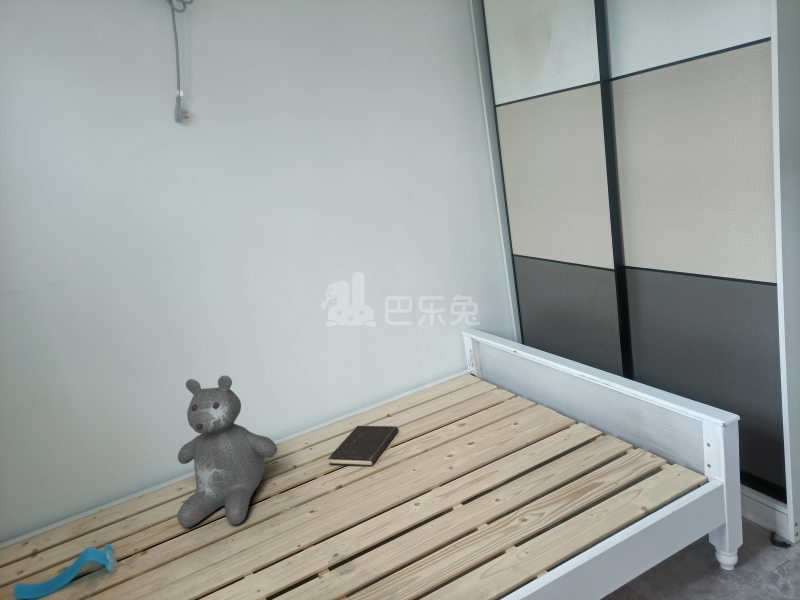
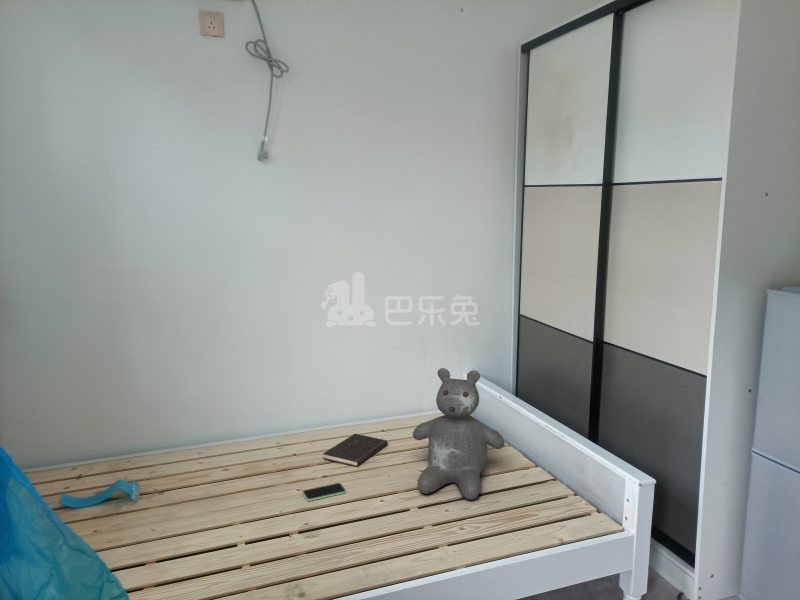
teddy bear: present [177,376,277,527] -> present [413,368,505,500]
smartphone: none [318,492,370,524] -> present [302,483,346,501]

